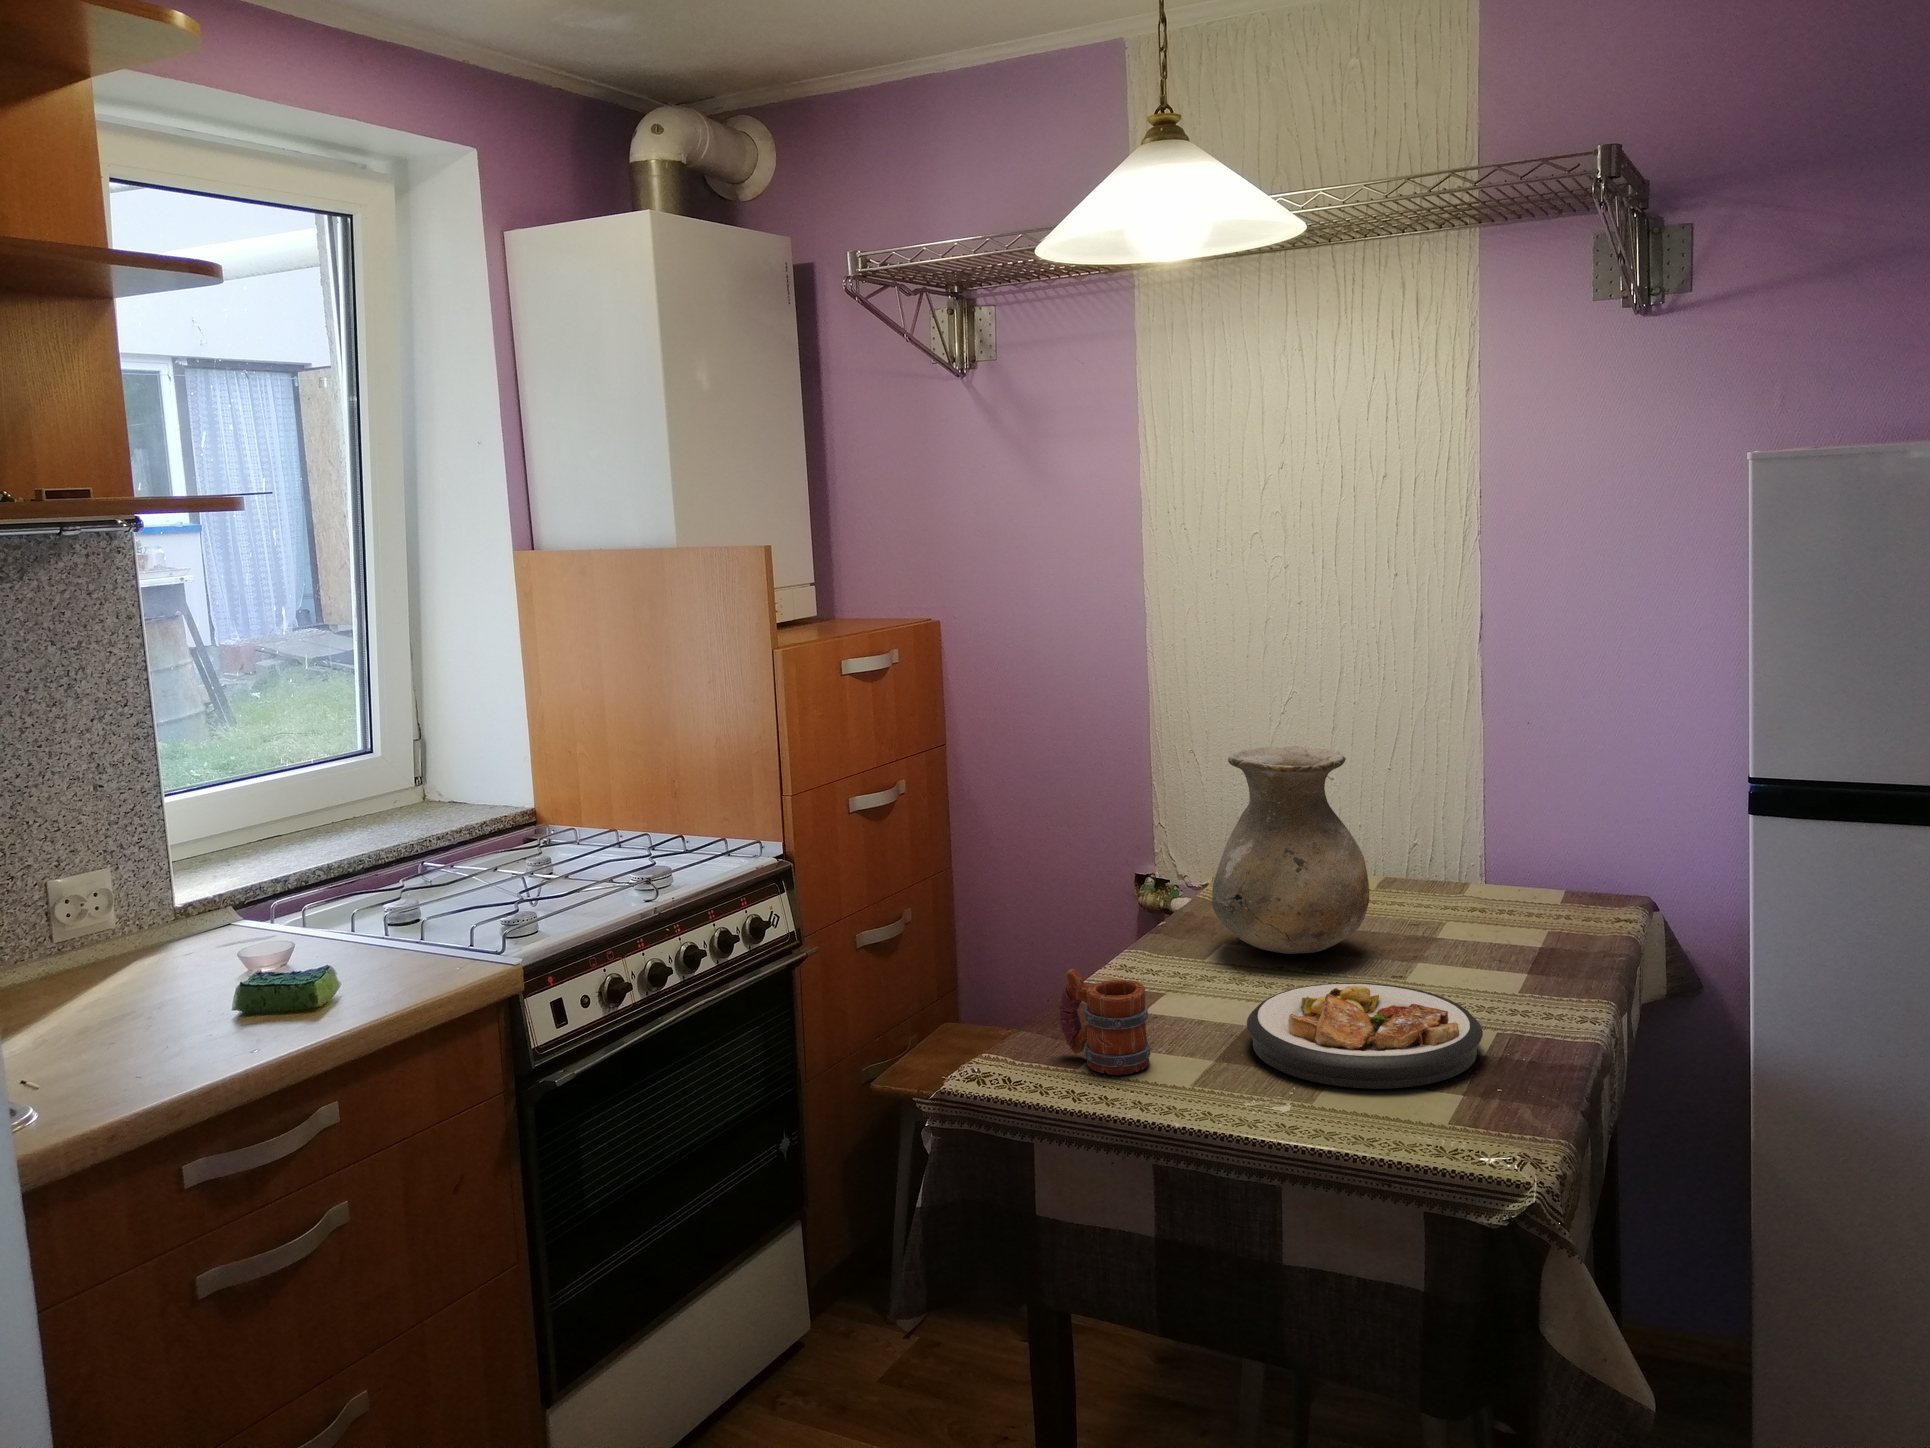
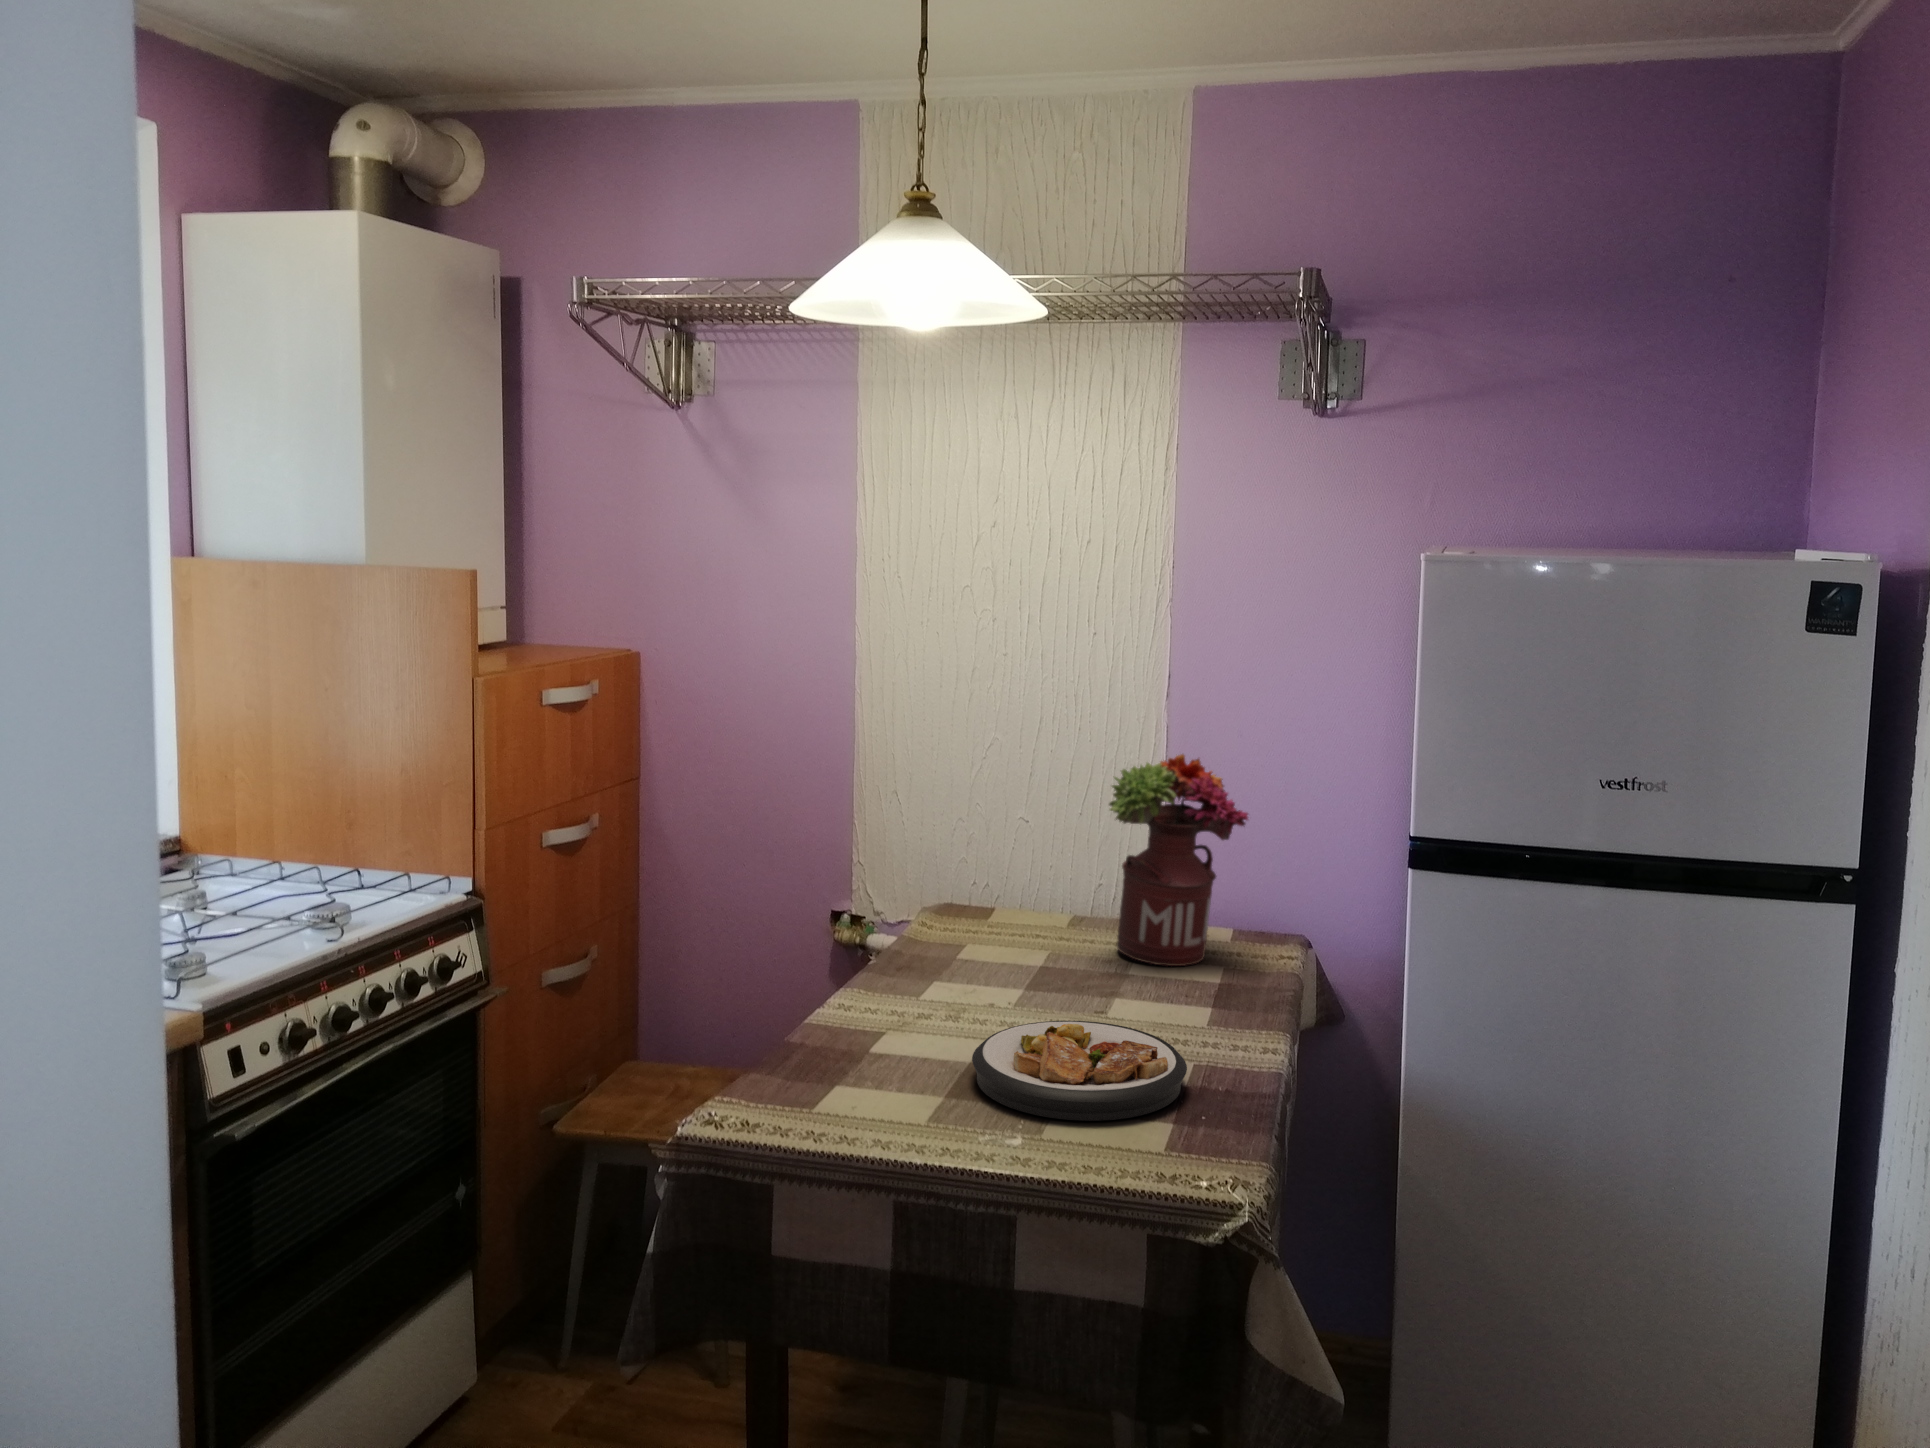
flower arrangement: none [1409,697,1570,927] -> present [1109,754,1248,966]
vase: present [1212,746,1369,954] -> none [926,794,1073,993]
mug: present [1059,969,1150,1075] -> none [793,1010,883,1114]

